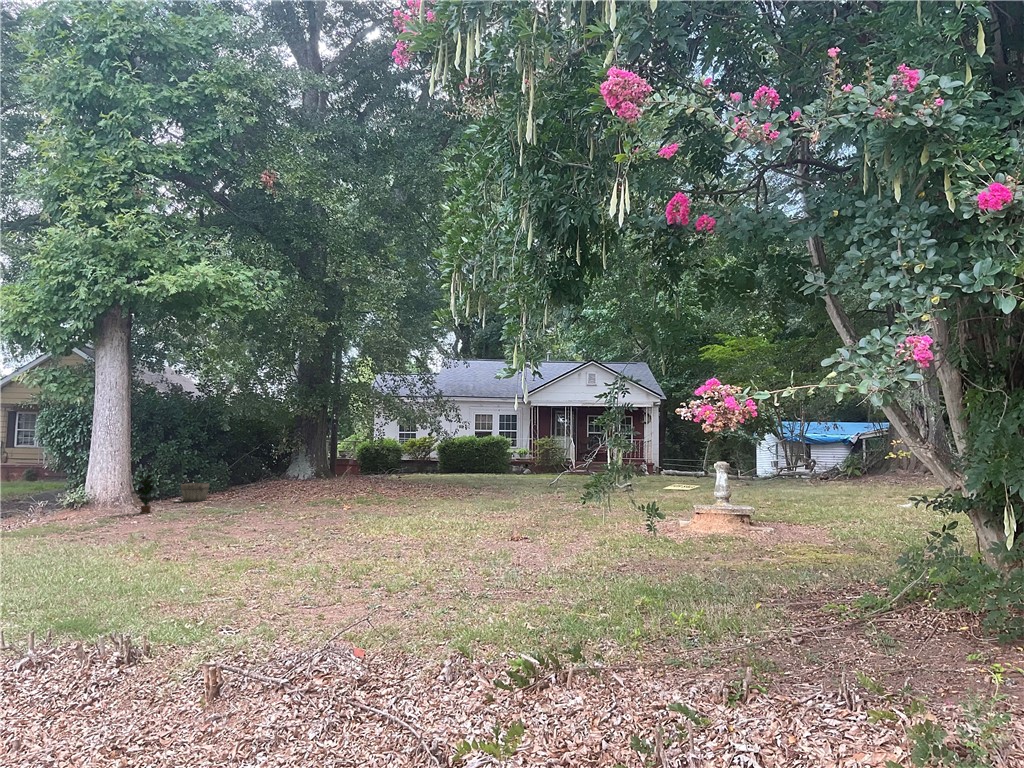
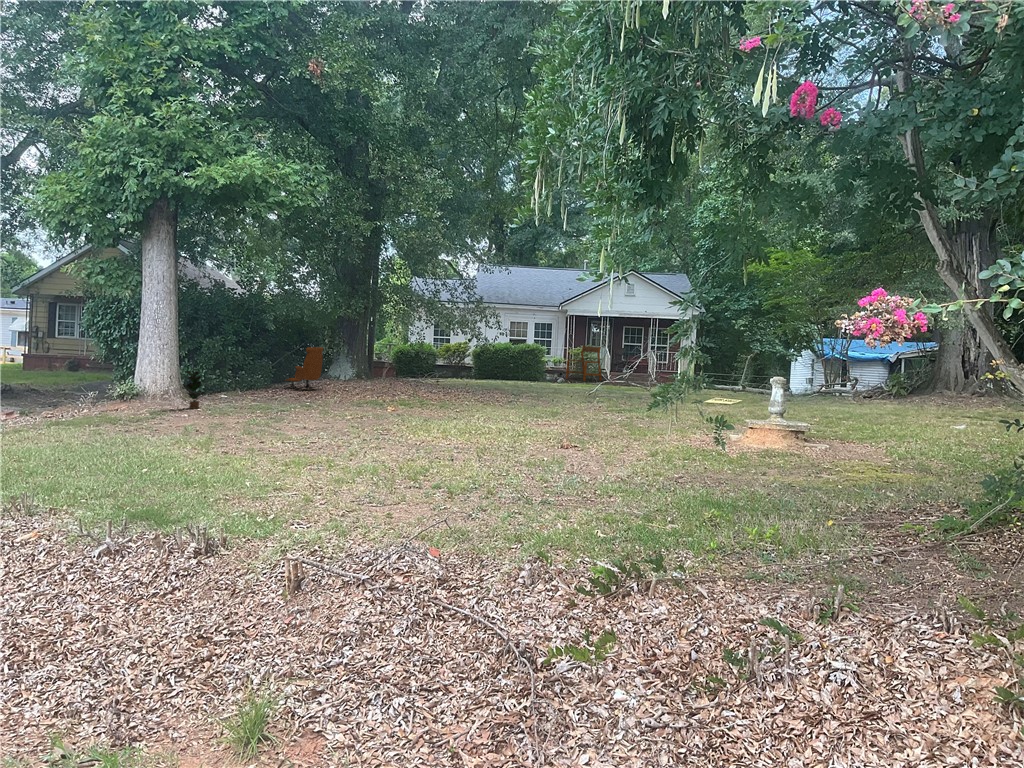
bench: none [526,437,561,472] -> present [566,346,602,381]
lounge chair: none [241,447,281,491] -> present [284,347,323,390]
wooden bucket: present [181,479,209,502] -> none [226,375,254,399]

